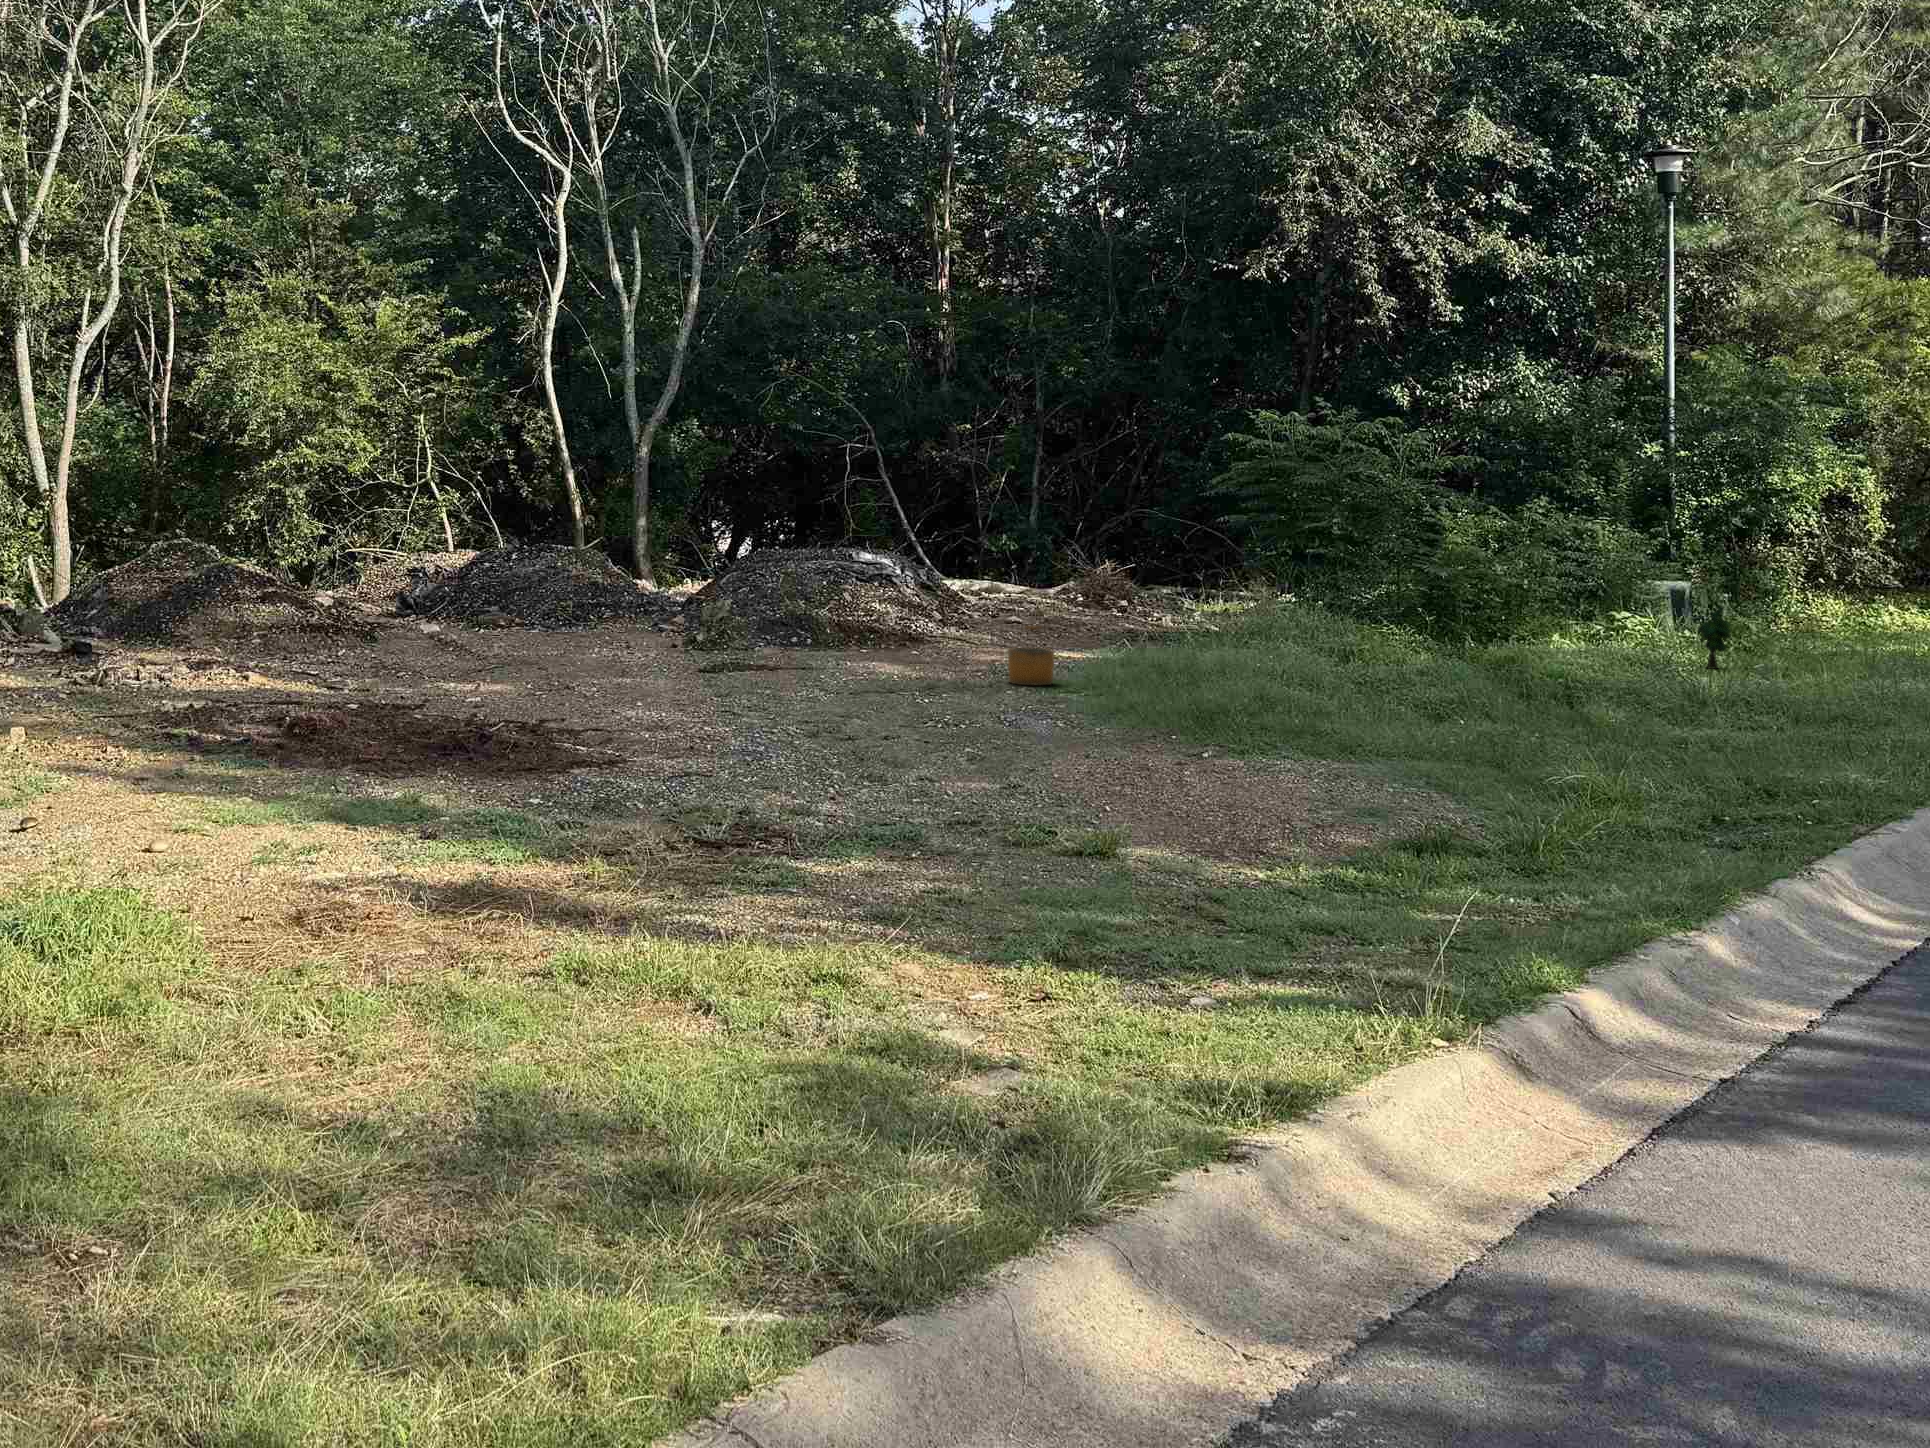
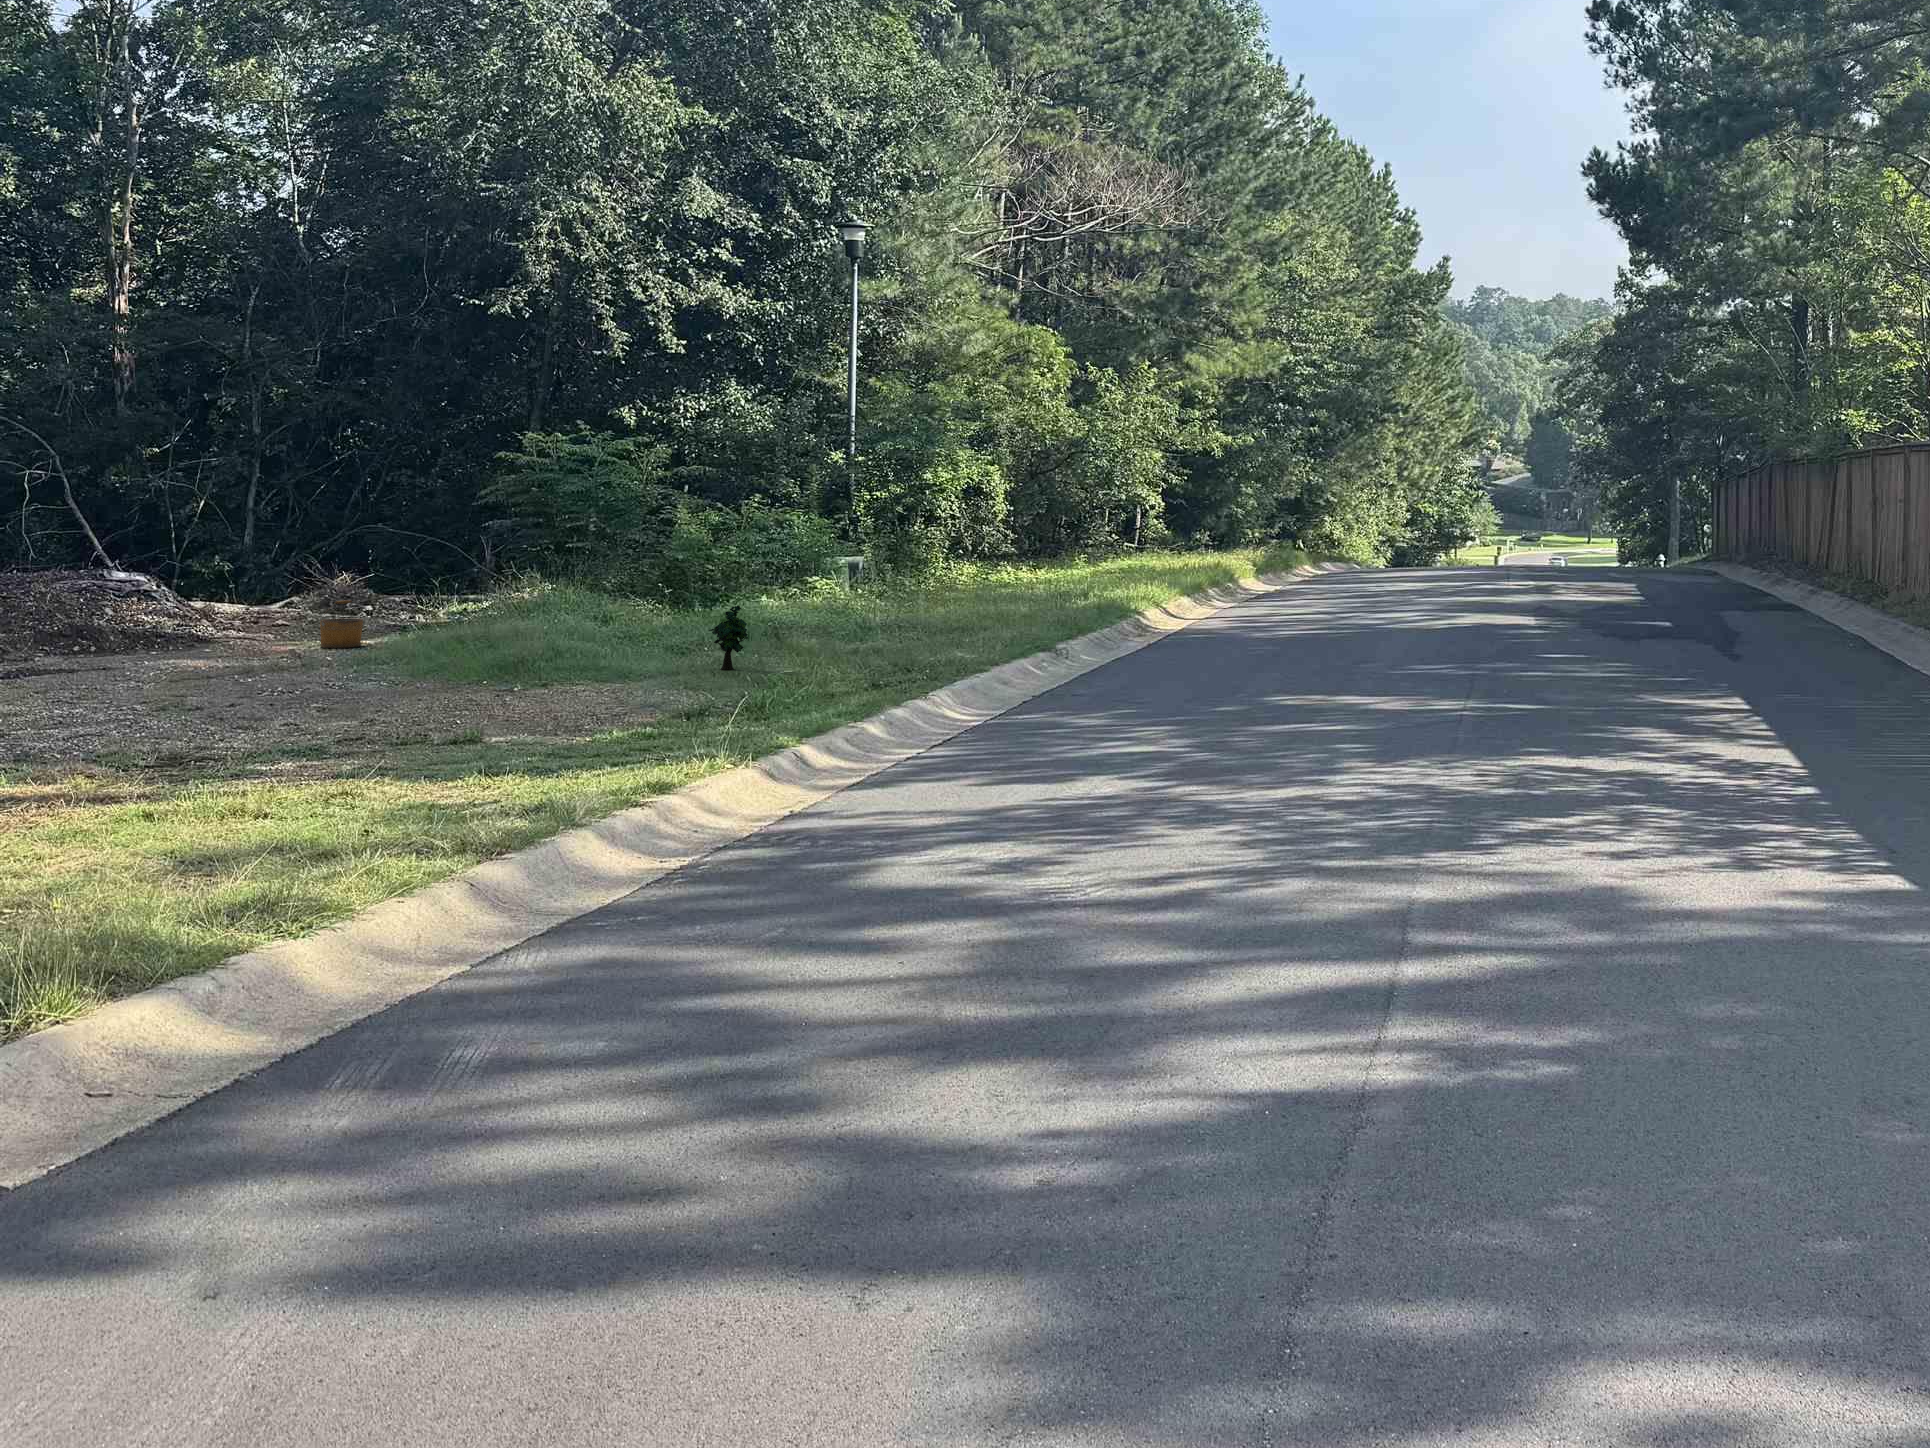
decorative plant: present [1697,607,1731,669] -> present [709,606,748,670]

